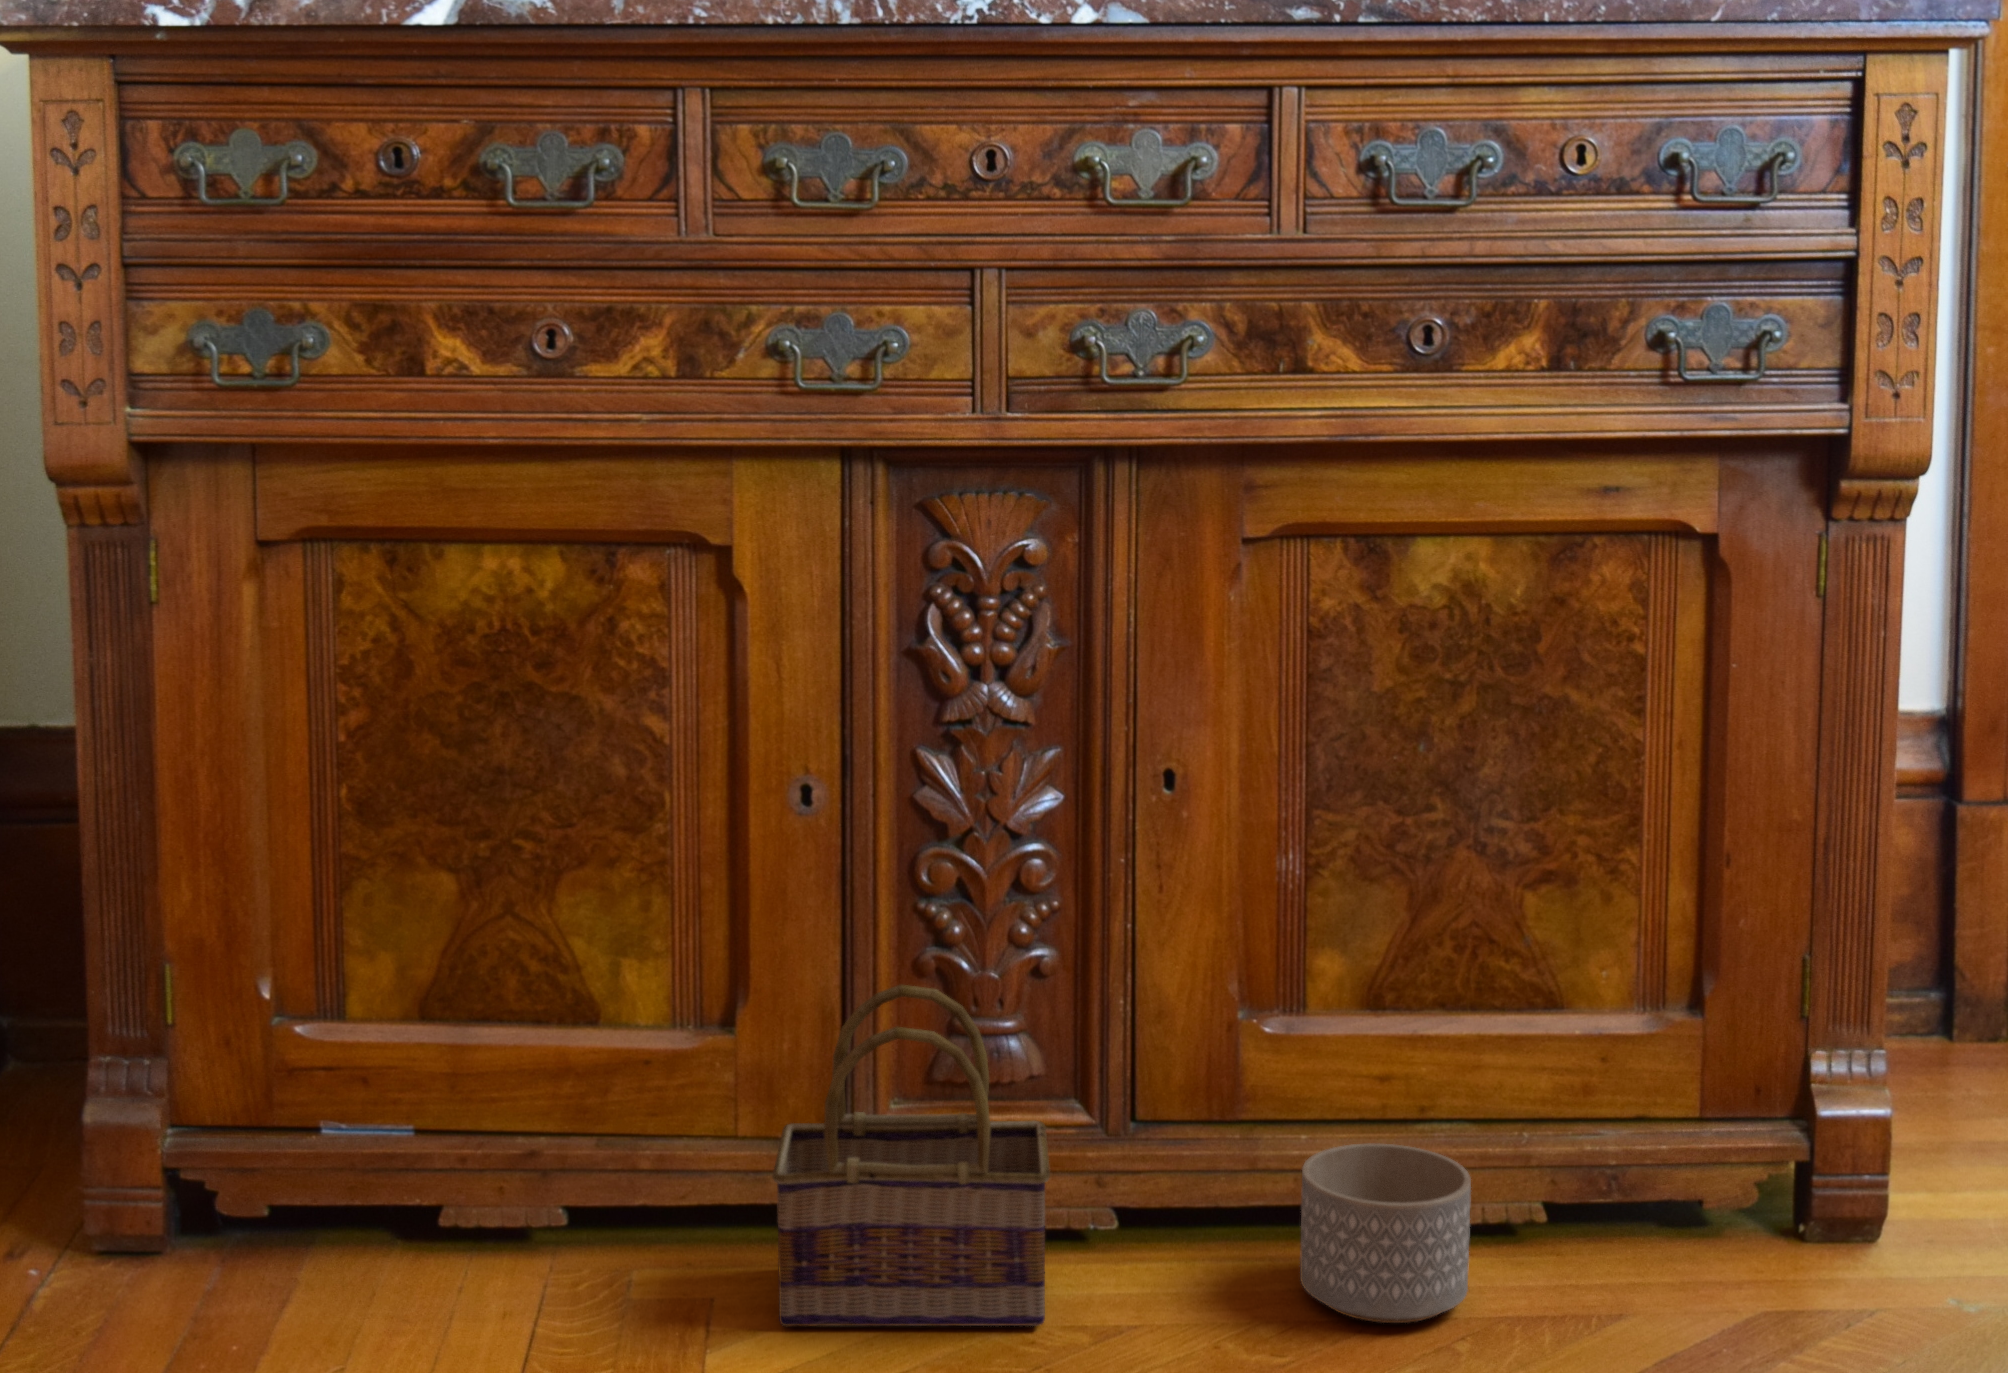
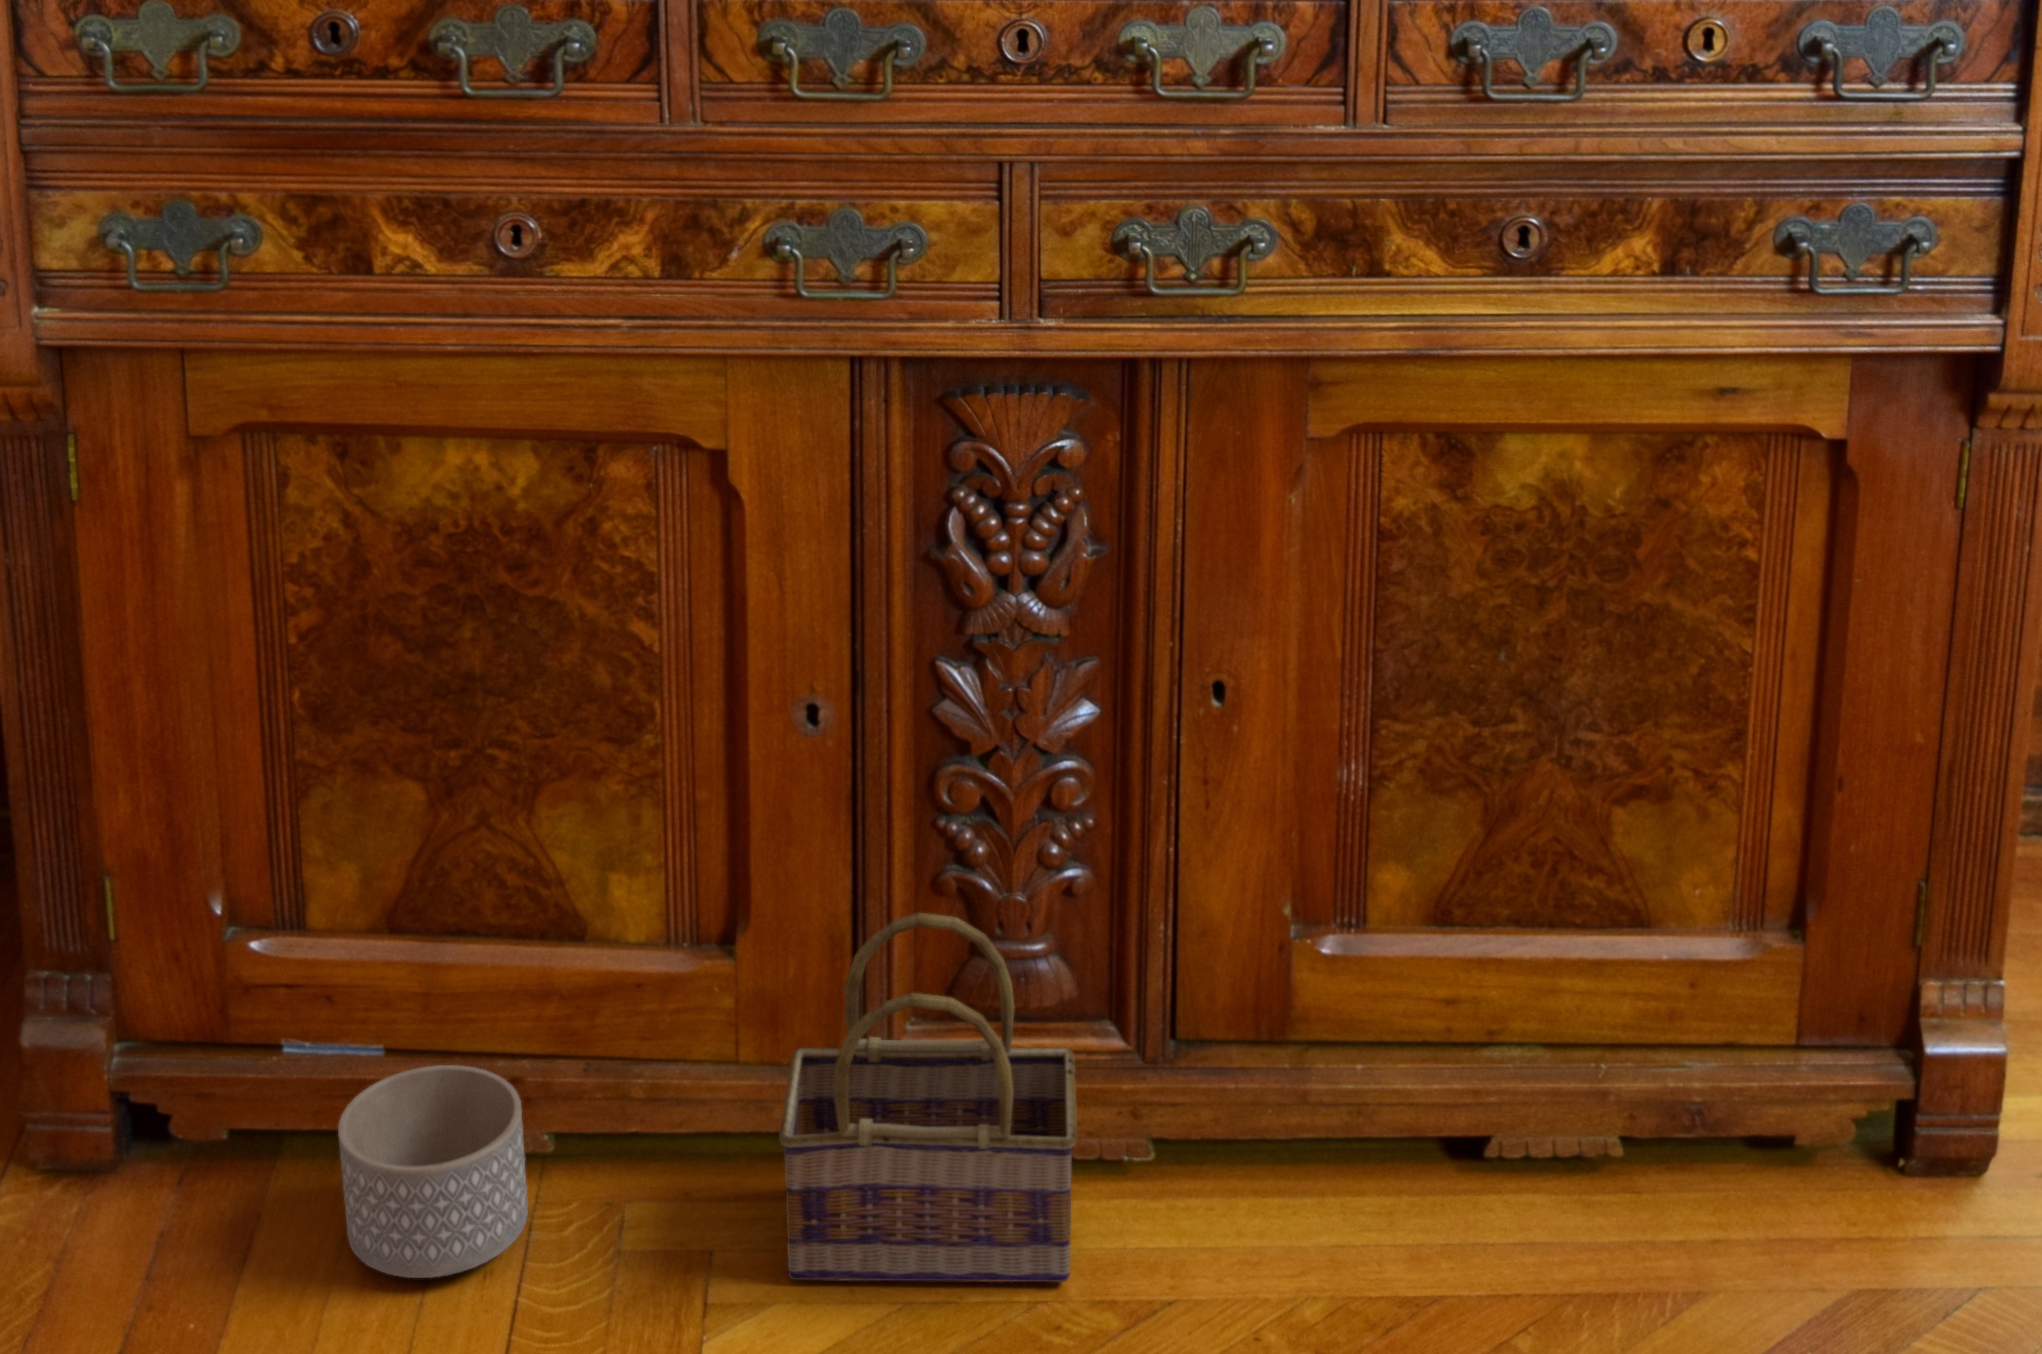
planter: present [1300,1143,1471,1323] -> present [338,1065,528,1278]

